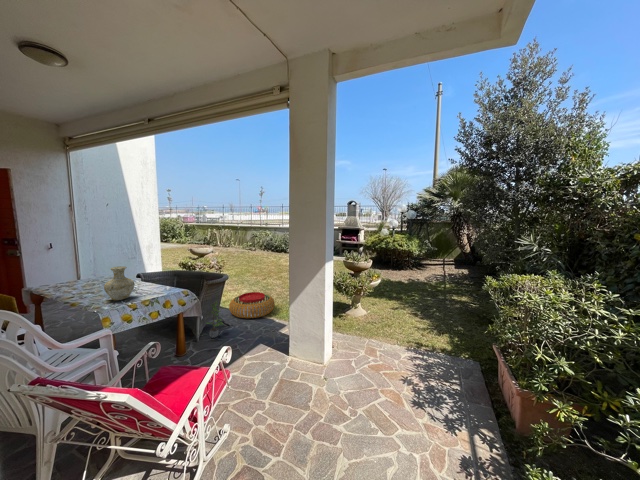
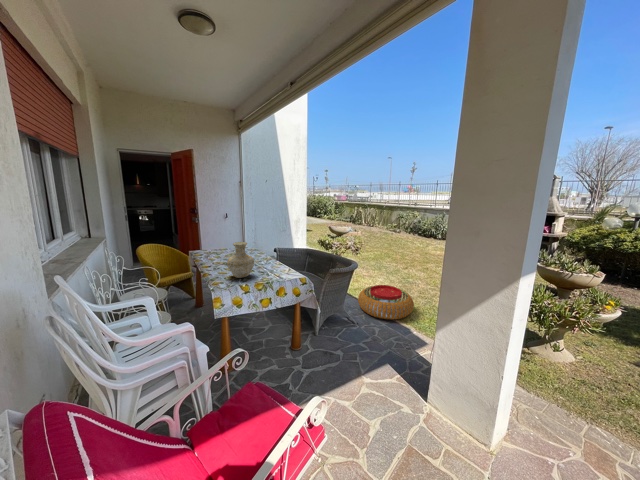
potted plant: present [206,301,223,338] -> none [326,291,347,334]

